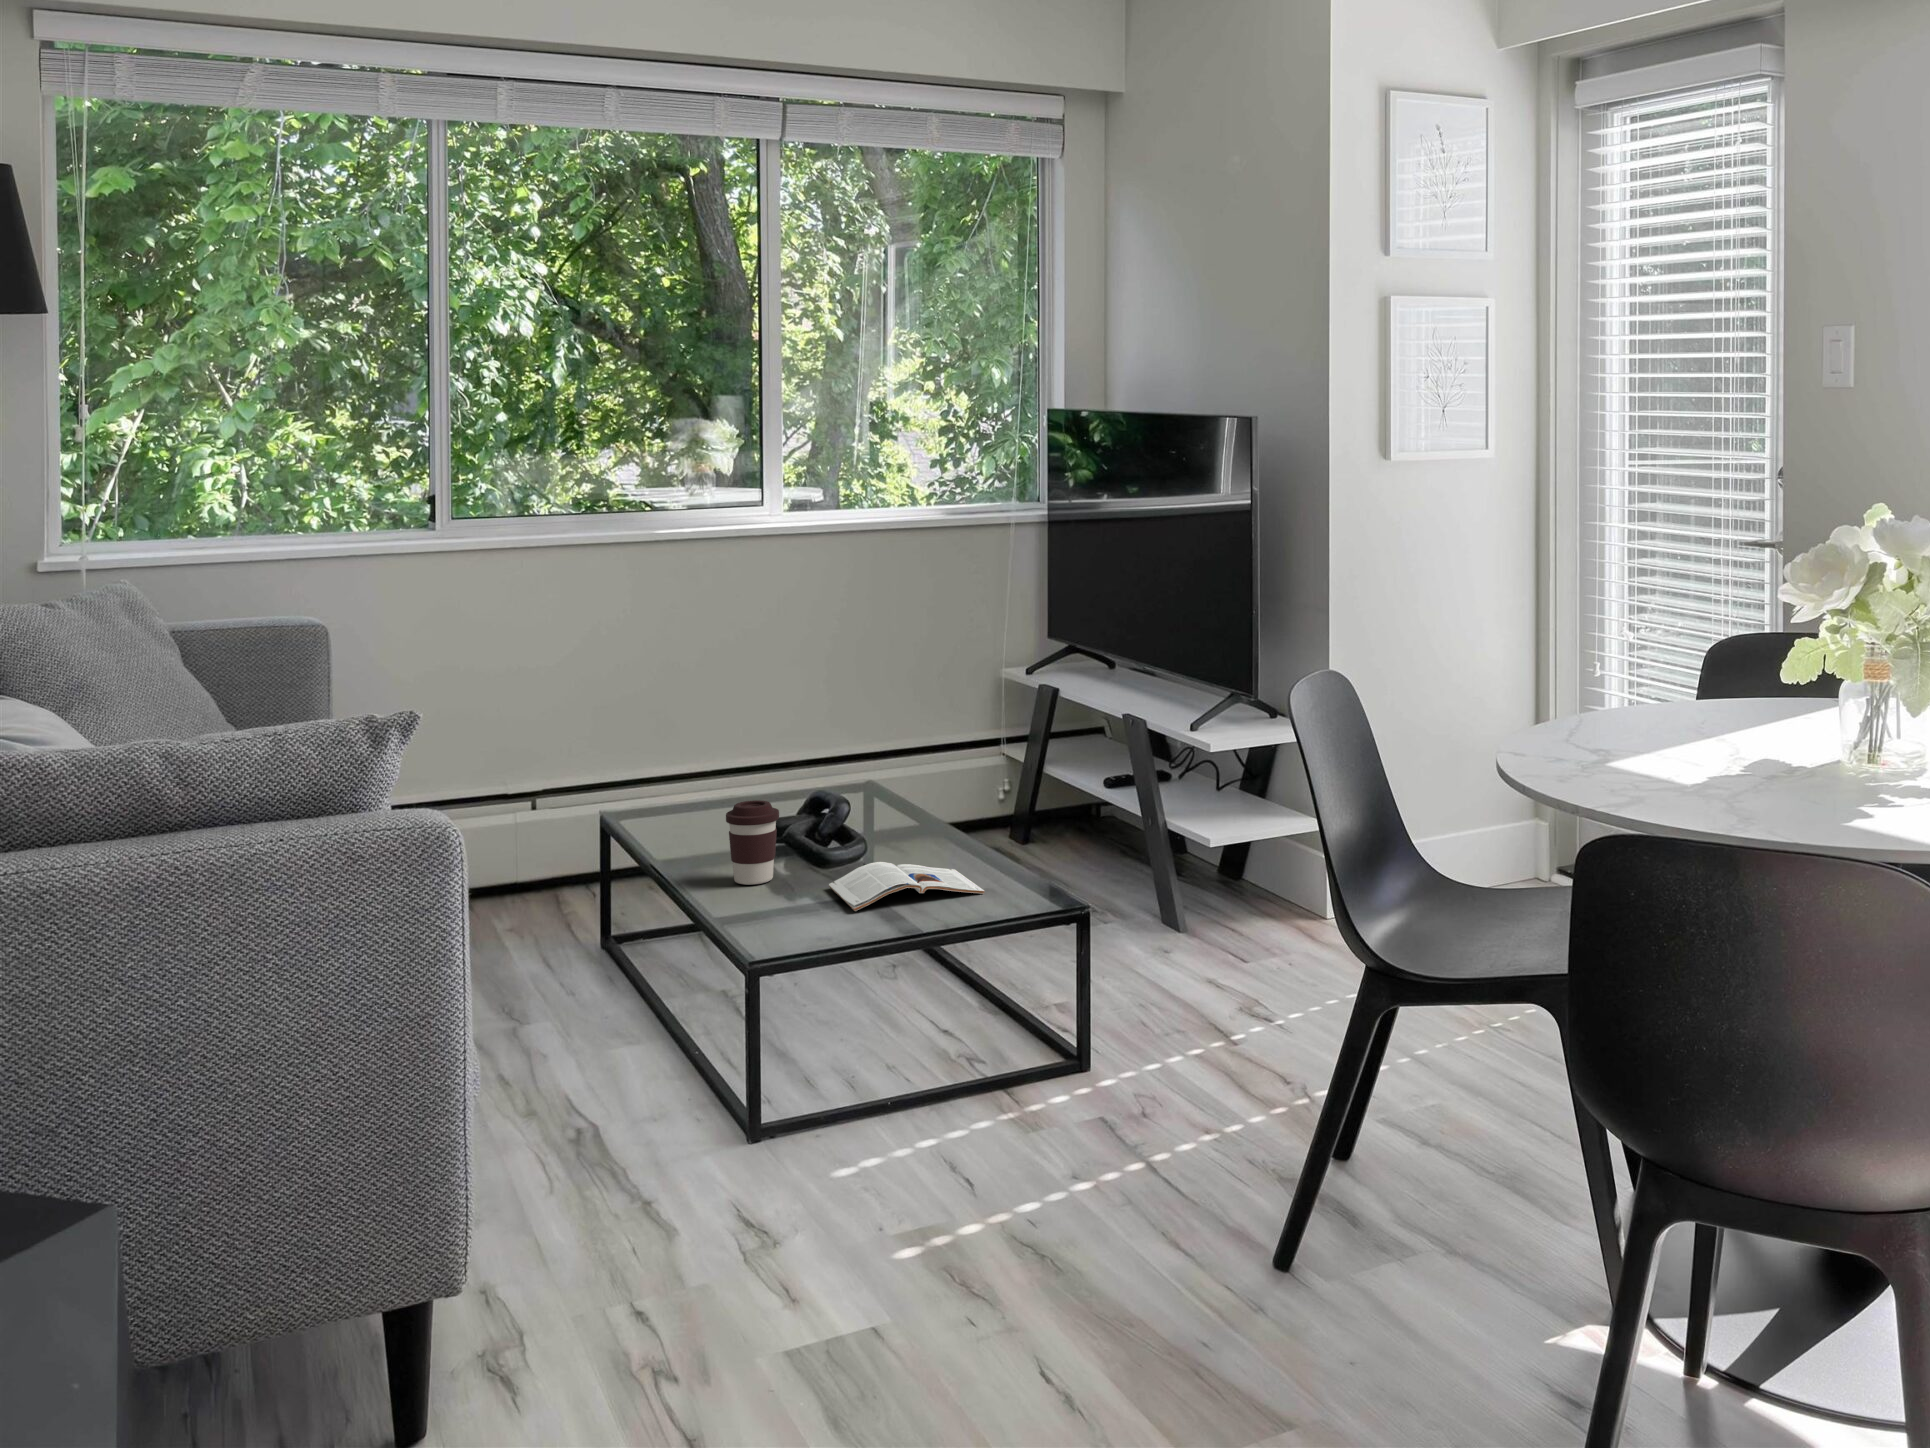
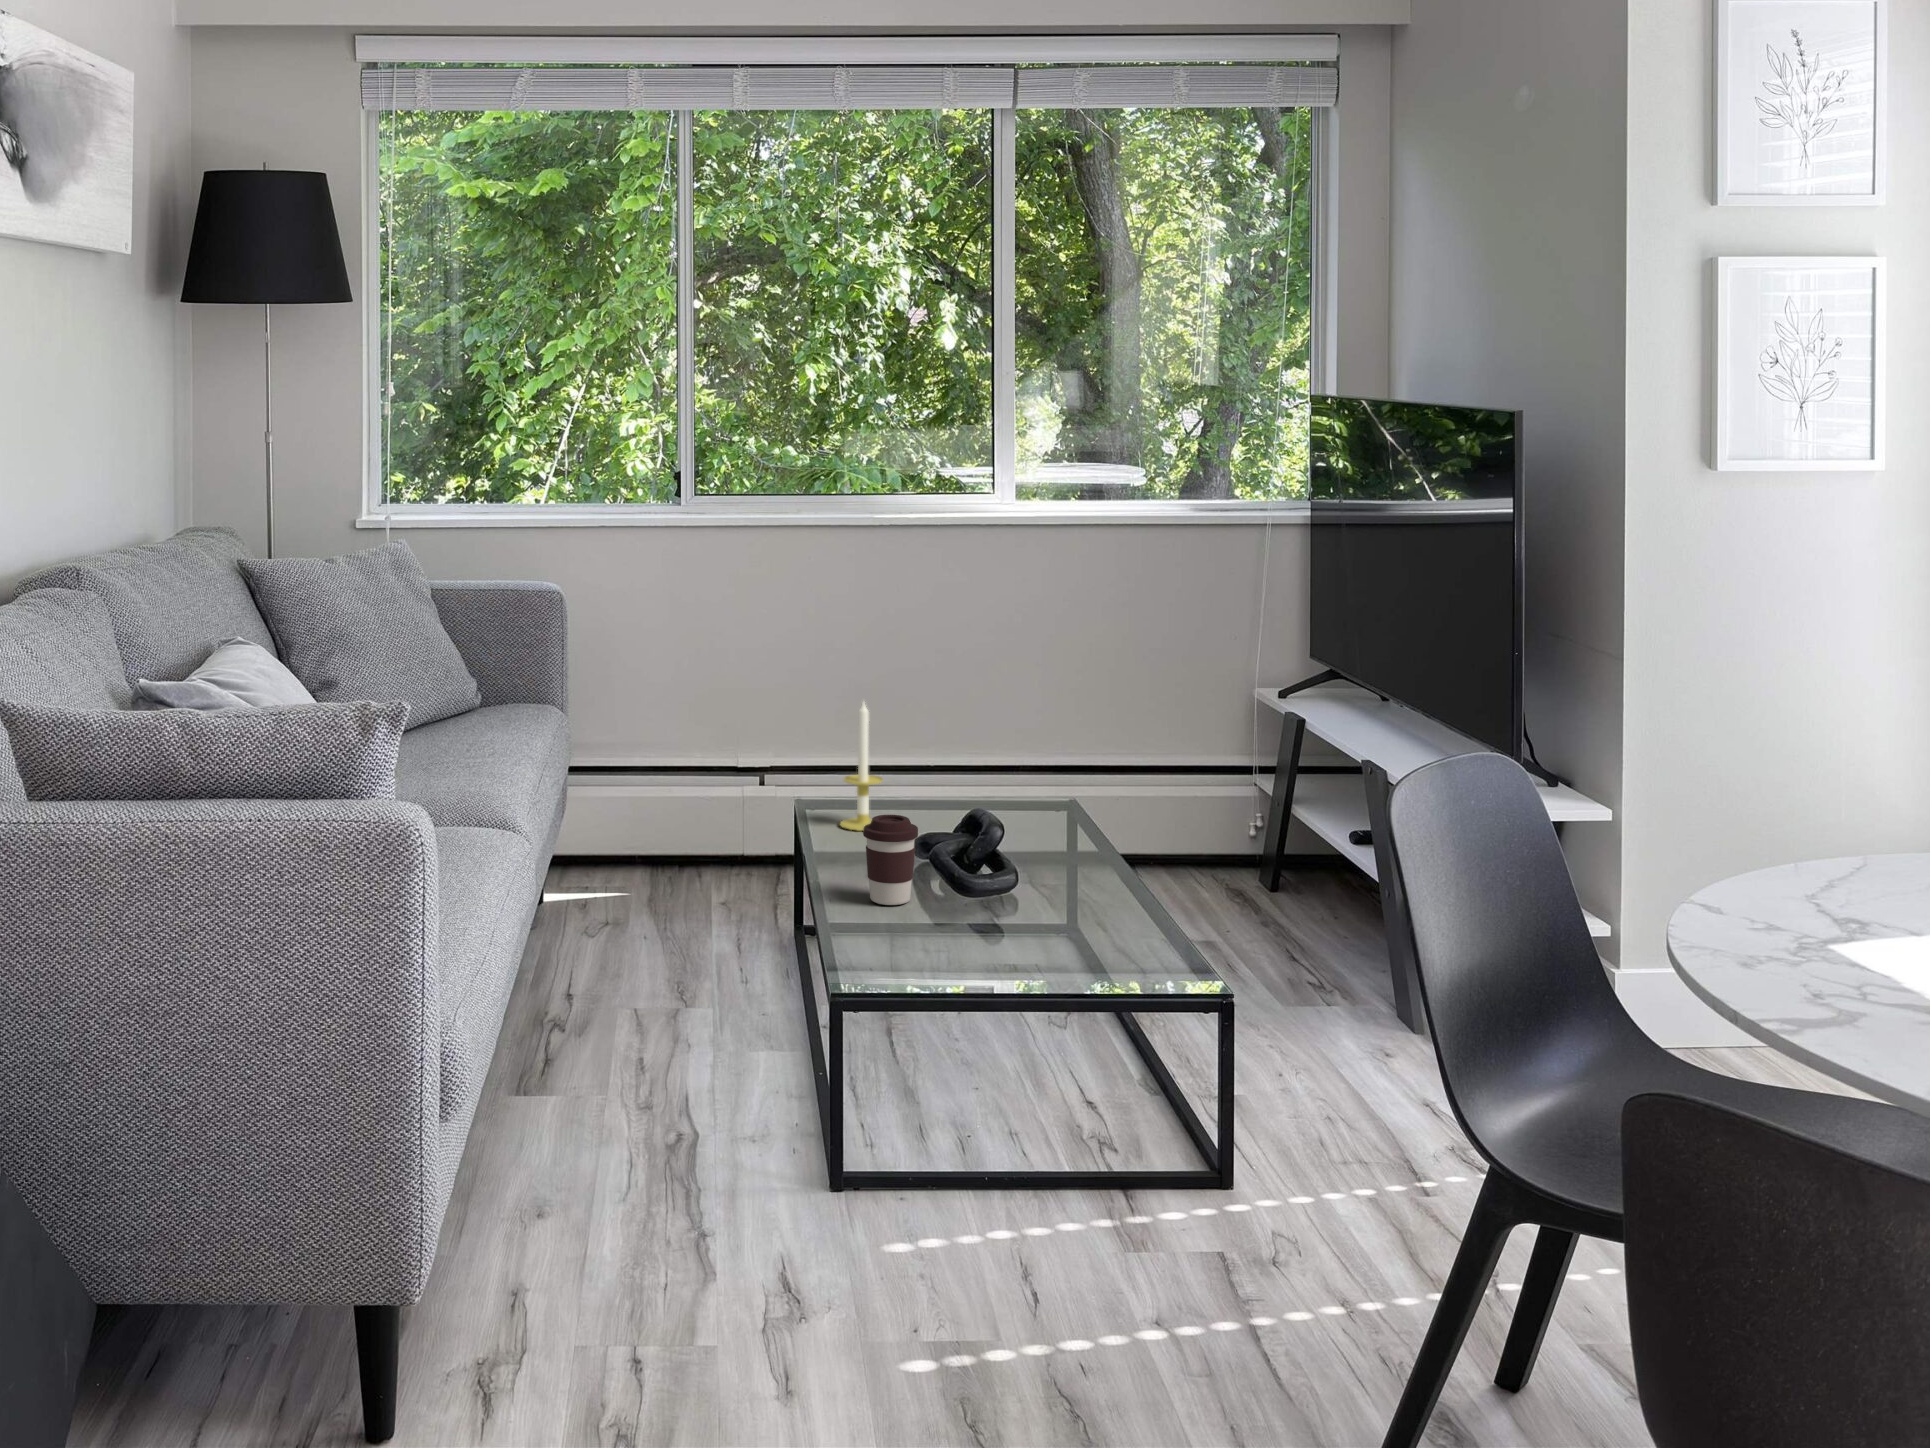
candle: none [663,700,710,827] -> present [840,702,883,831]
magazine: present [829,862,985,911] -> none [959,899,1121,954]

